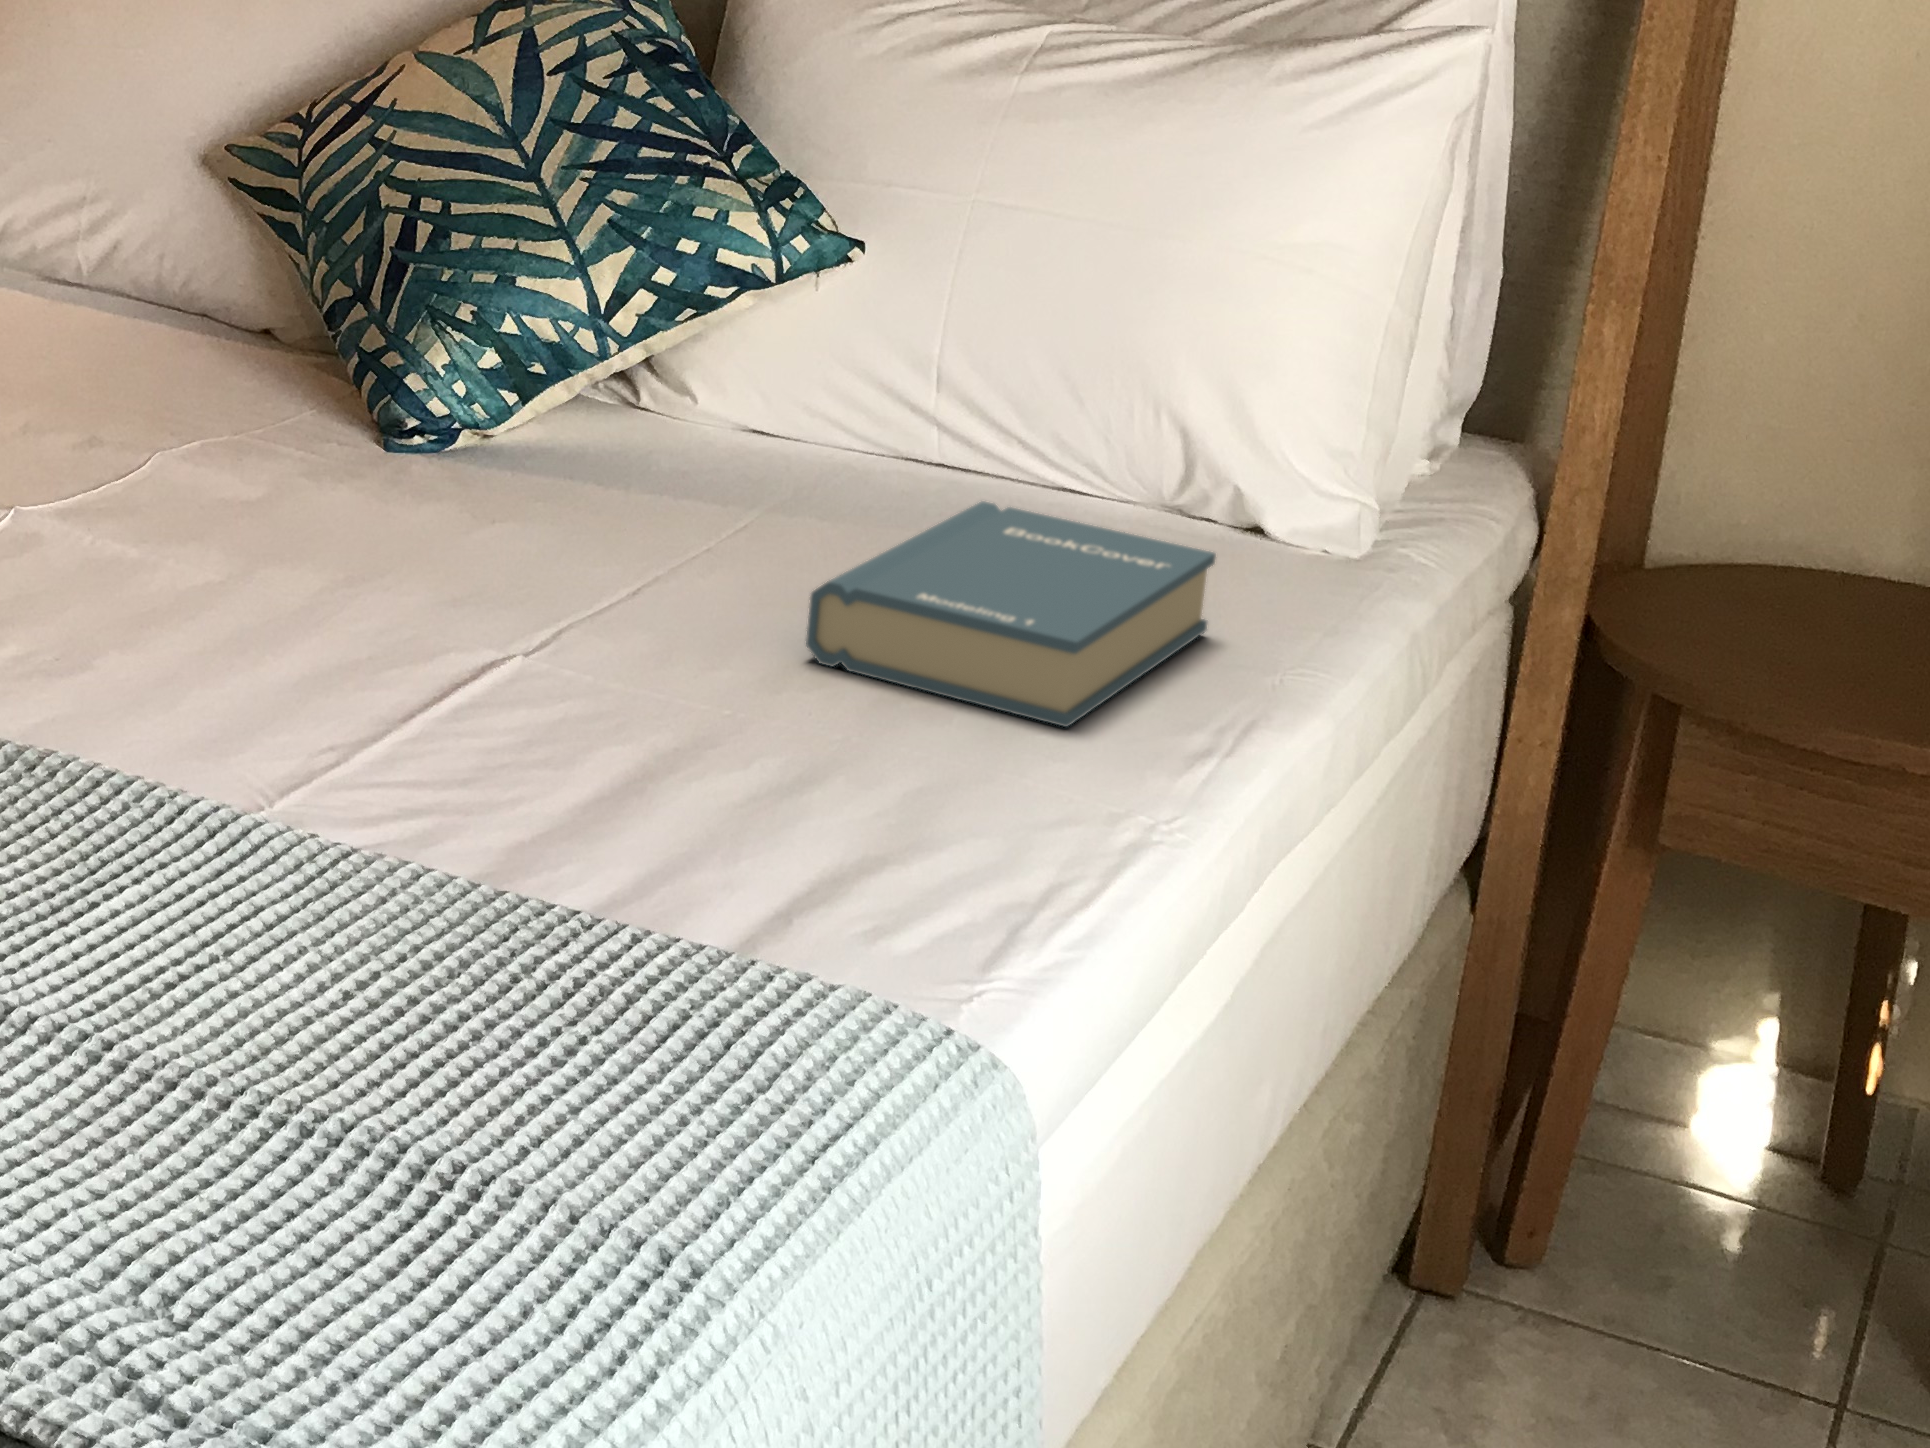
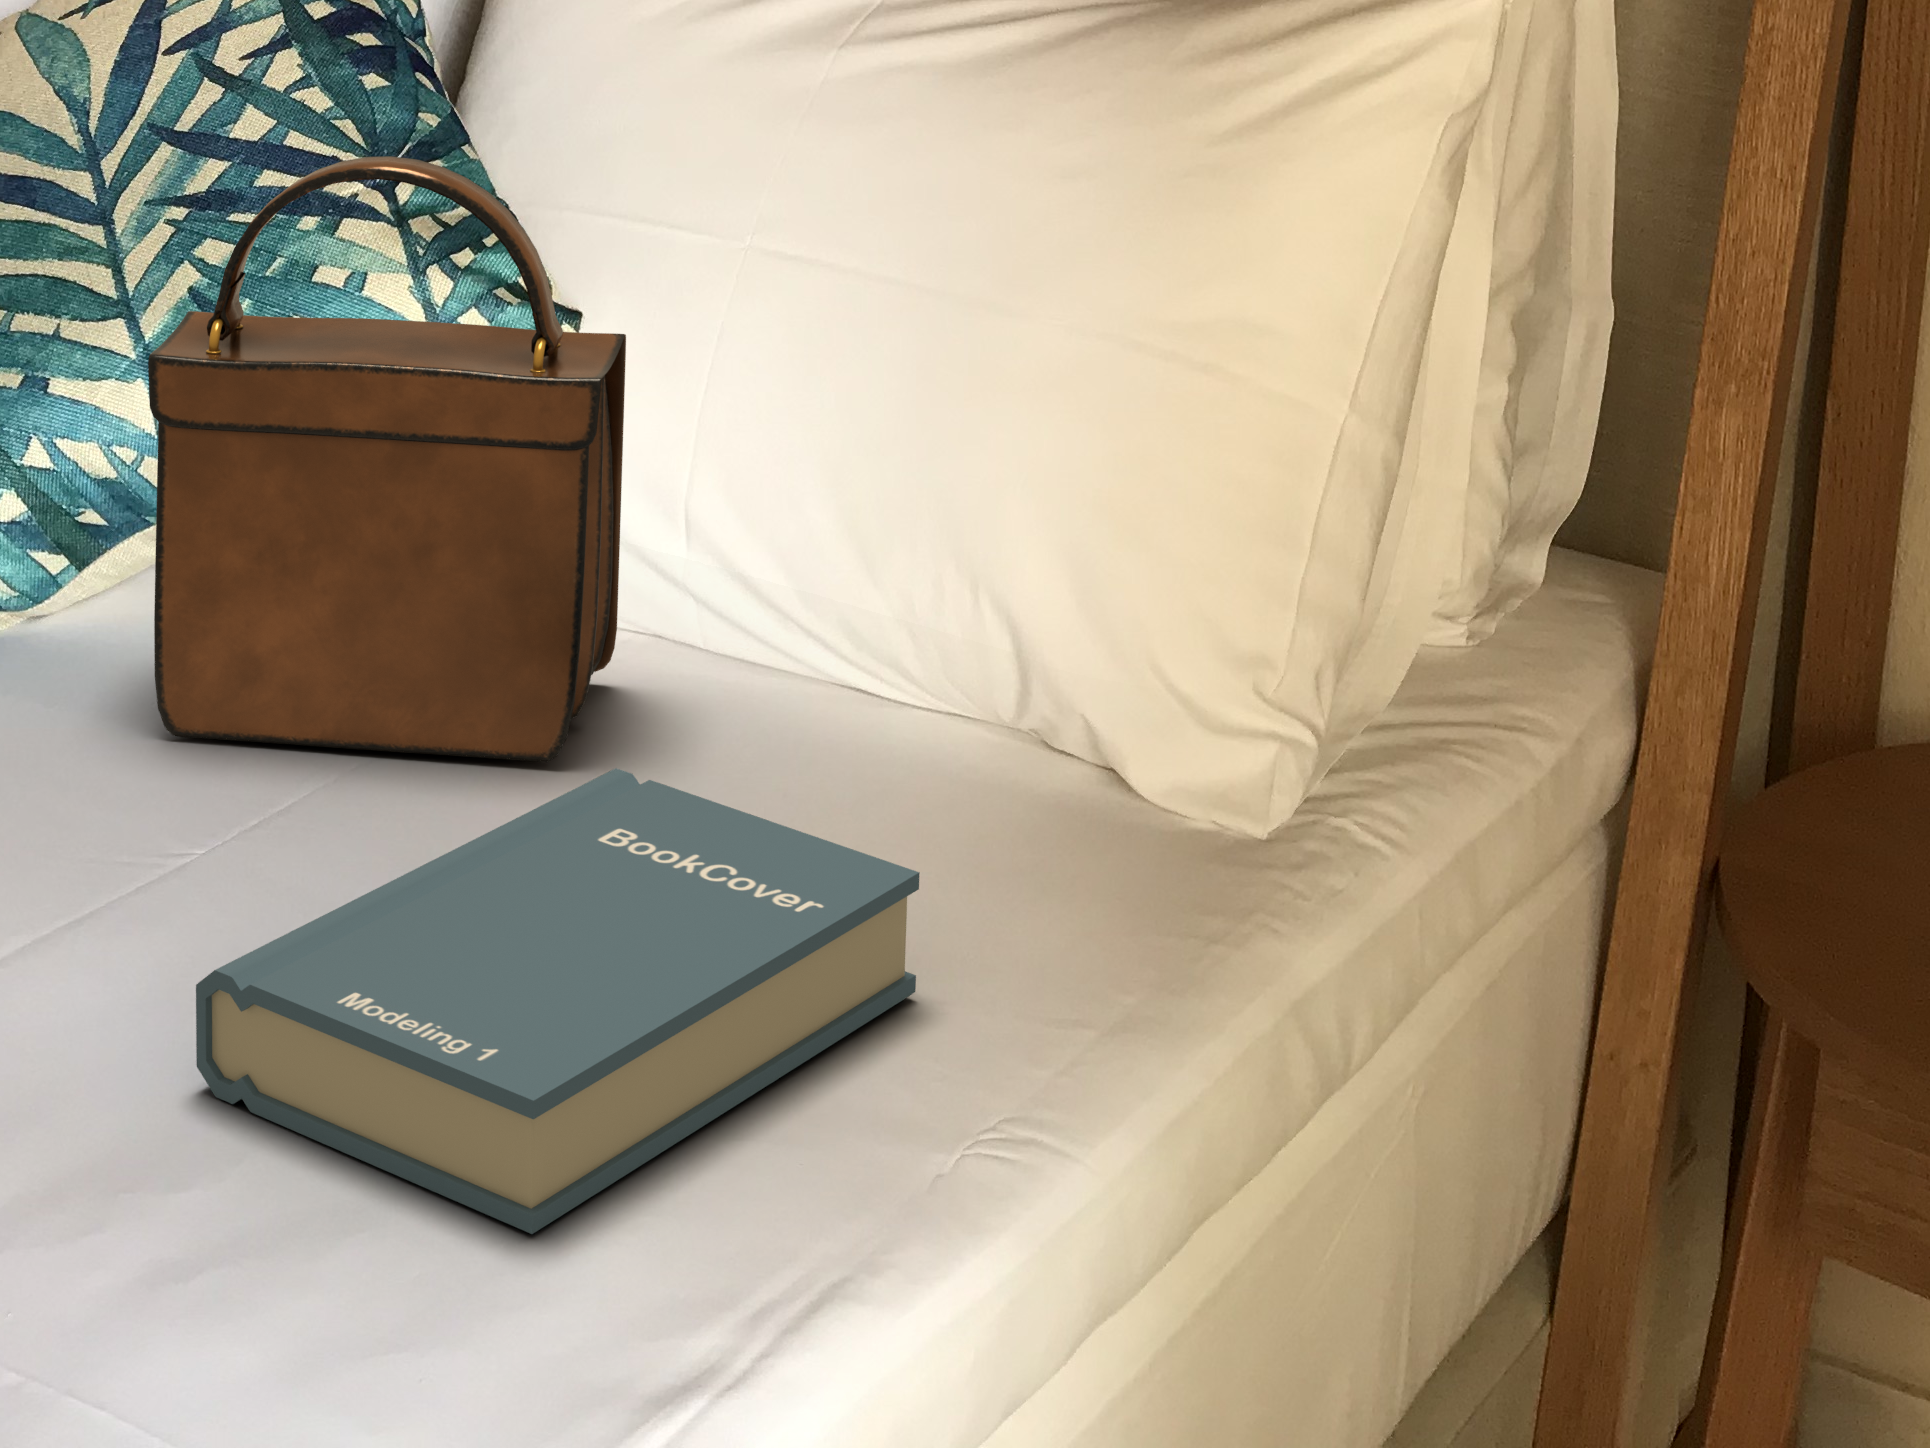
handbag: none [615,123,932,519] -> present [148,156,626,762]

